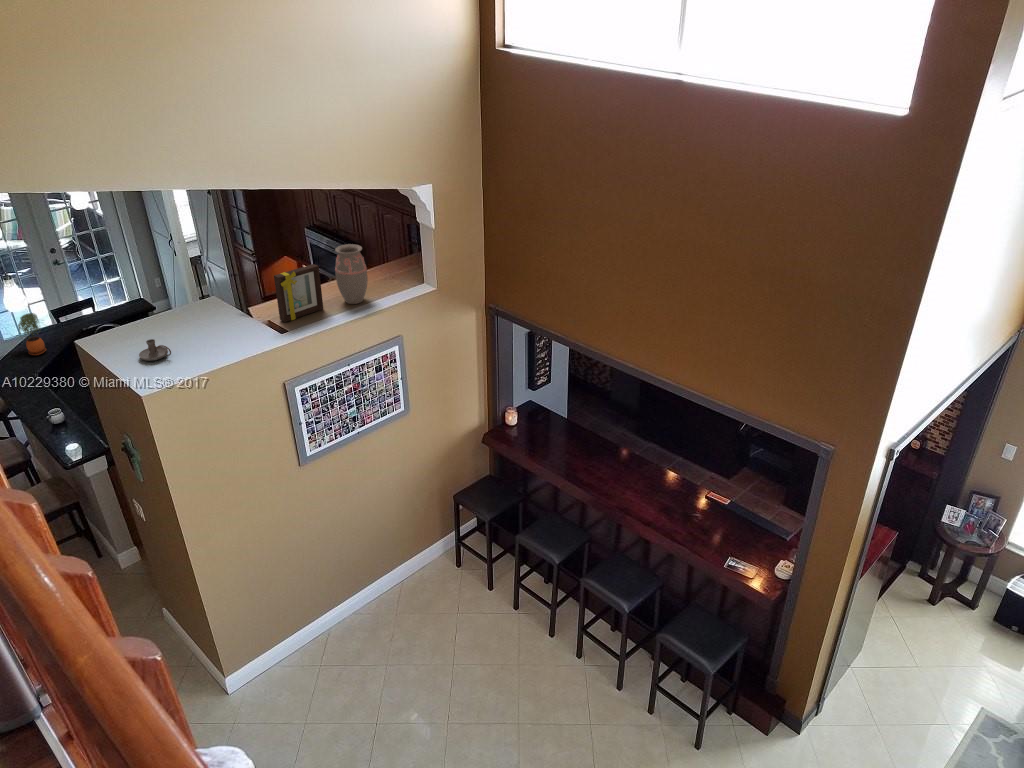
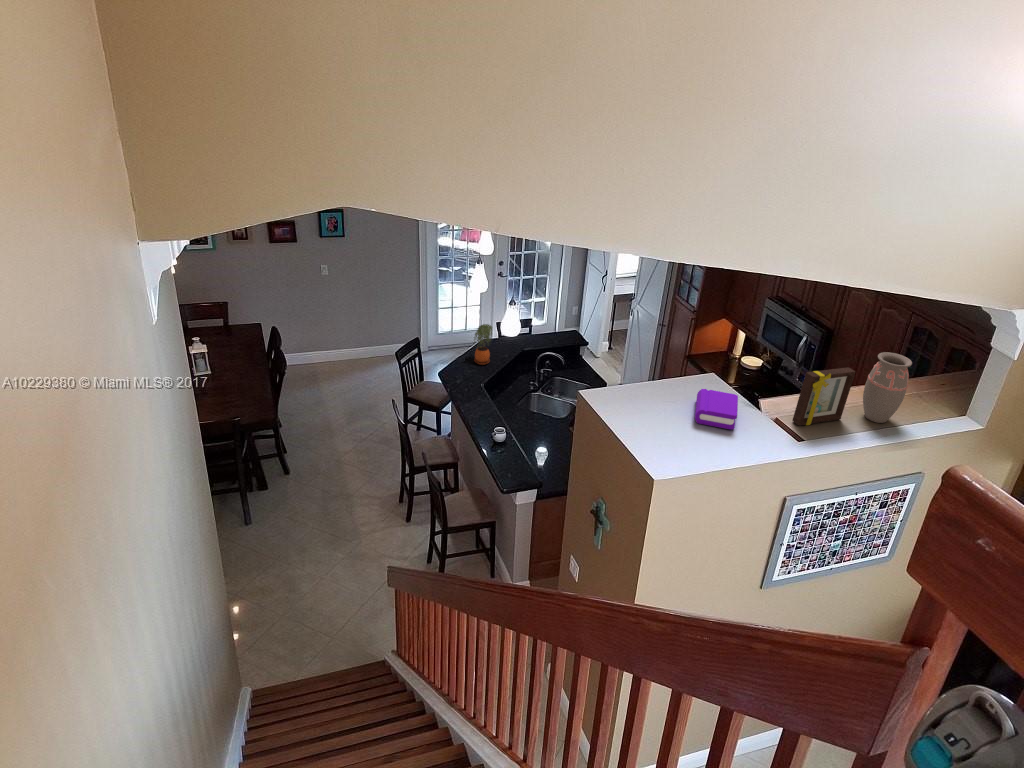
book: none [186,310,228,342] -> present [695,389,738,429]
candle holder: present [139,339,171,361] -> none [648,413,684,437]

